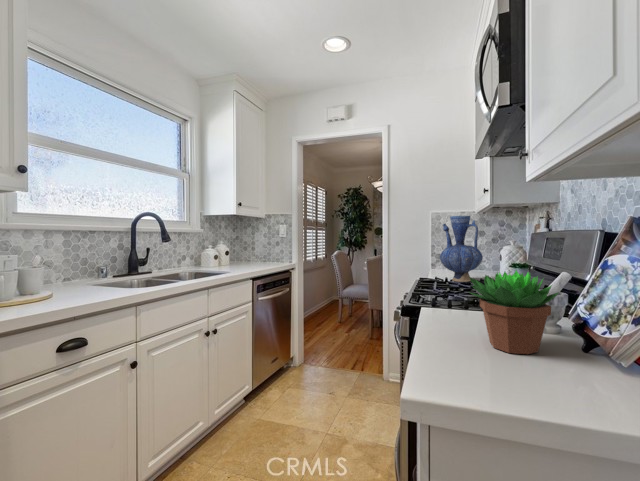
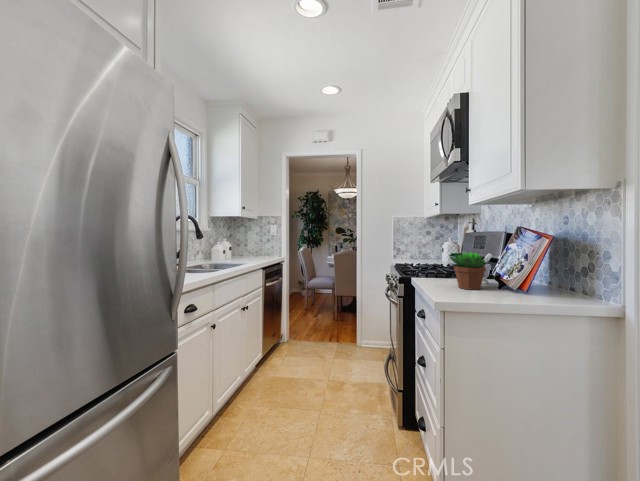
vase: present [440,216,483,282] -> none [408,221,436,266]

